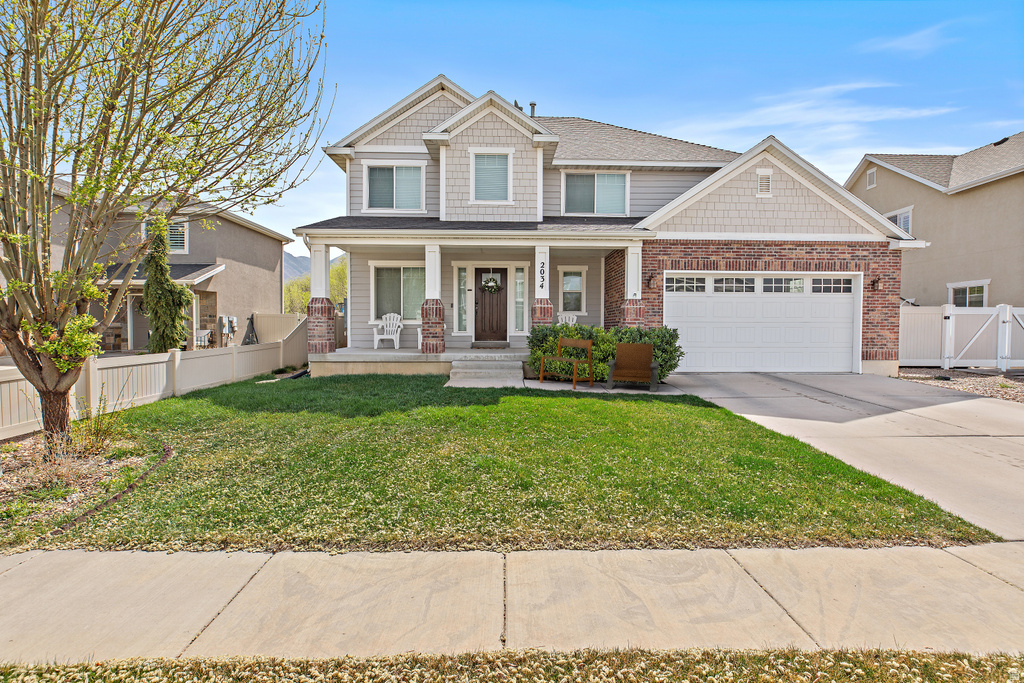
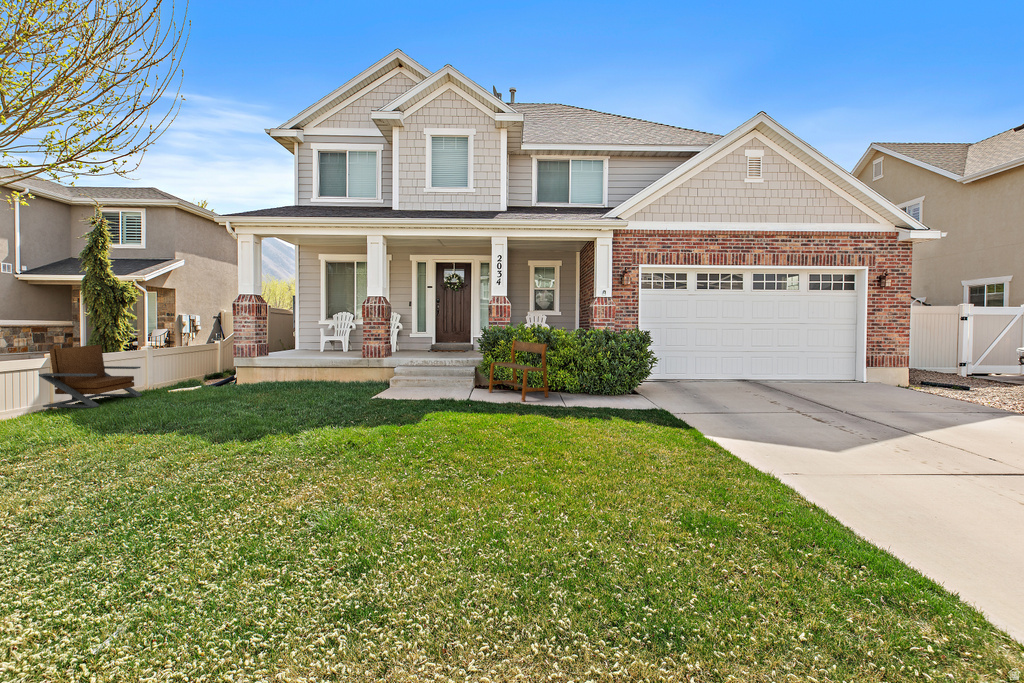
lounge chair: present [606,343,659,392] -> present [39,345,142,408]

